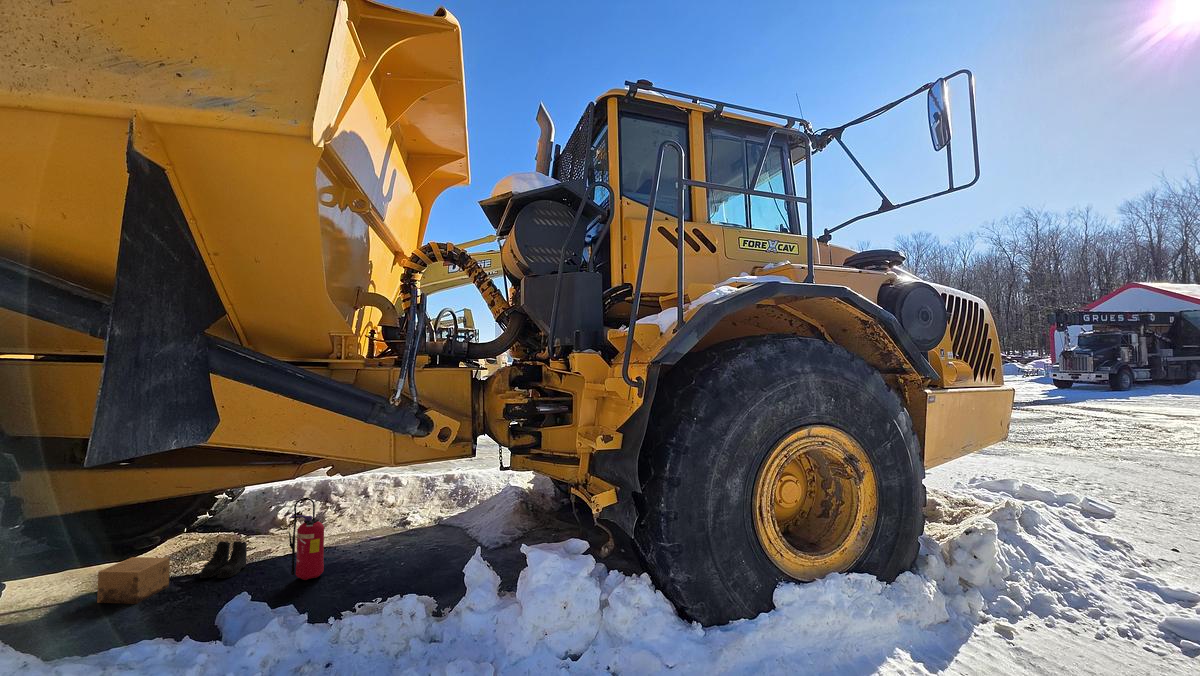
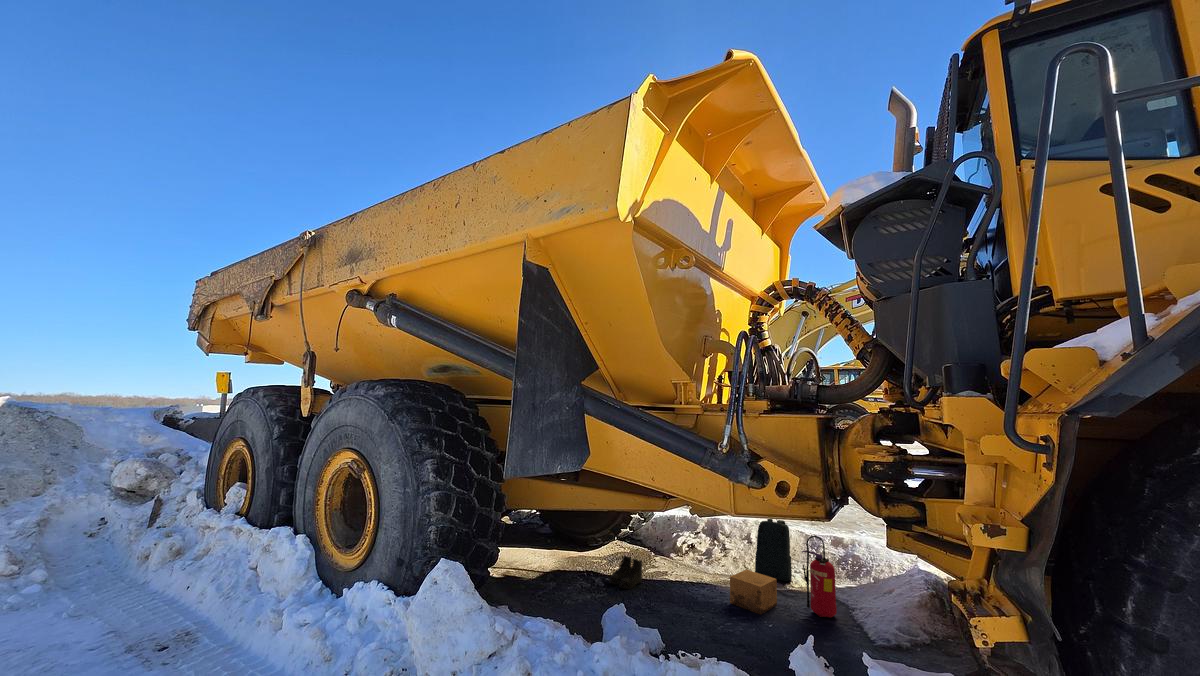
backpack: none [375,466,411,525] -> present [755,519,792,581]
fire extinguisher: present [289,498,324,580] -> present [802,536,837,618]
cardboard box: present [97,557,170,604] -> present [730,570,777,615]

